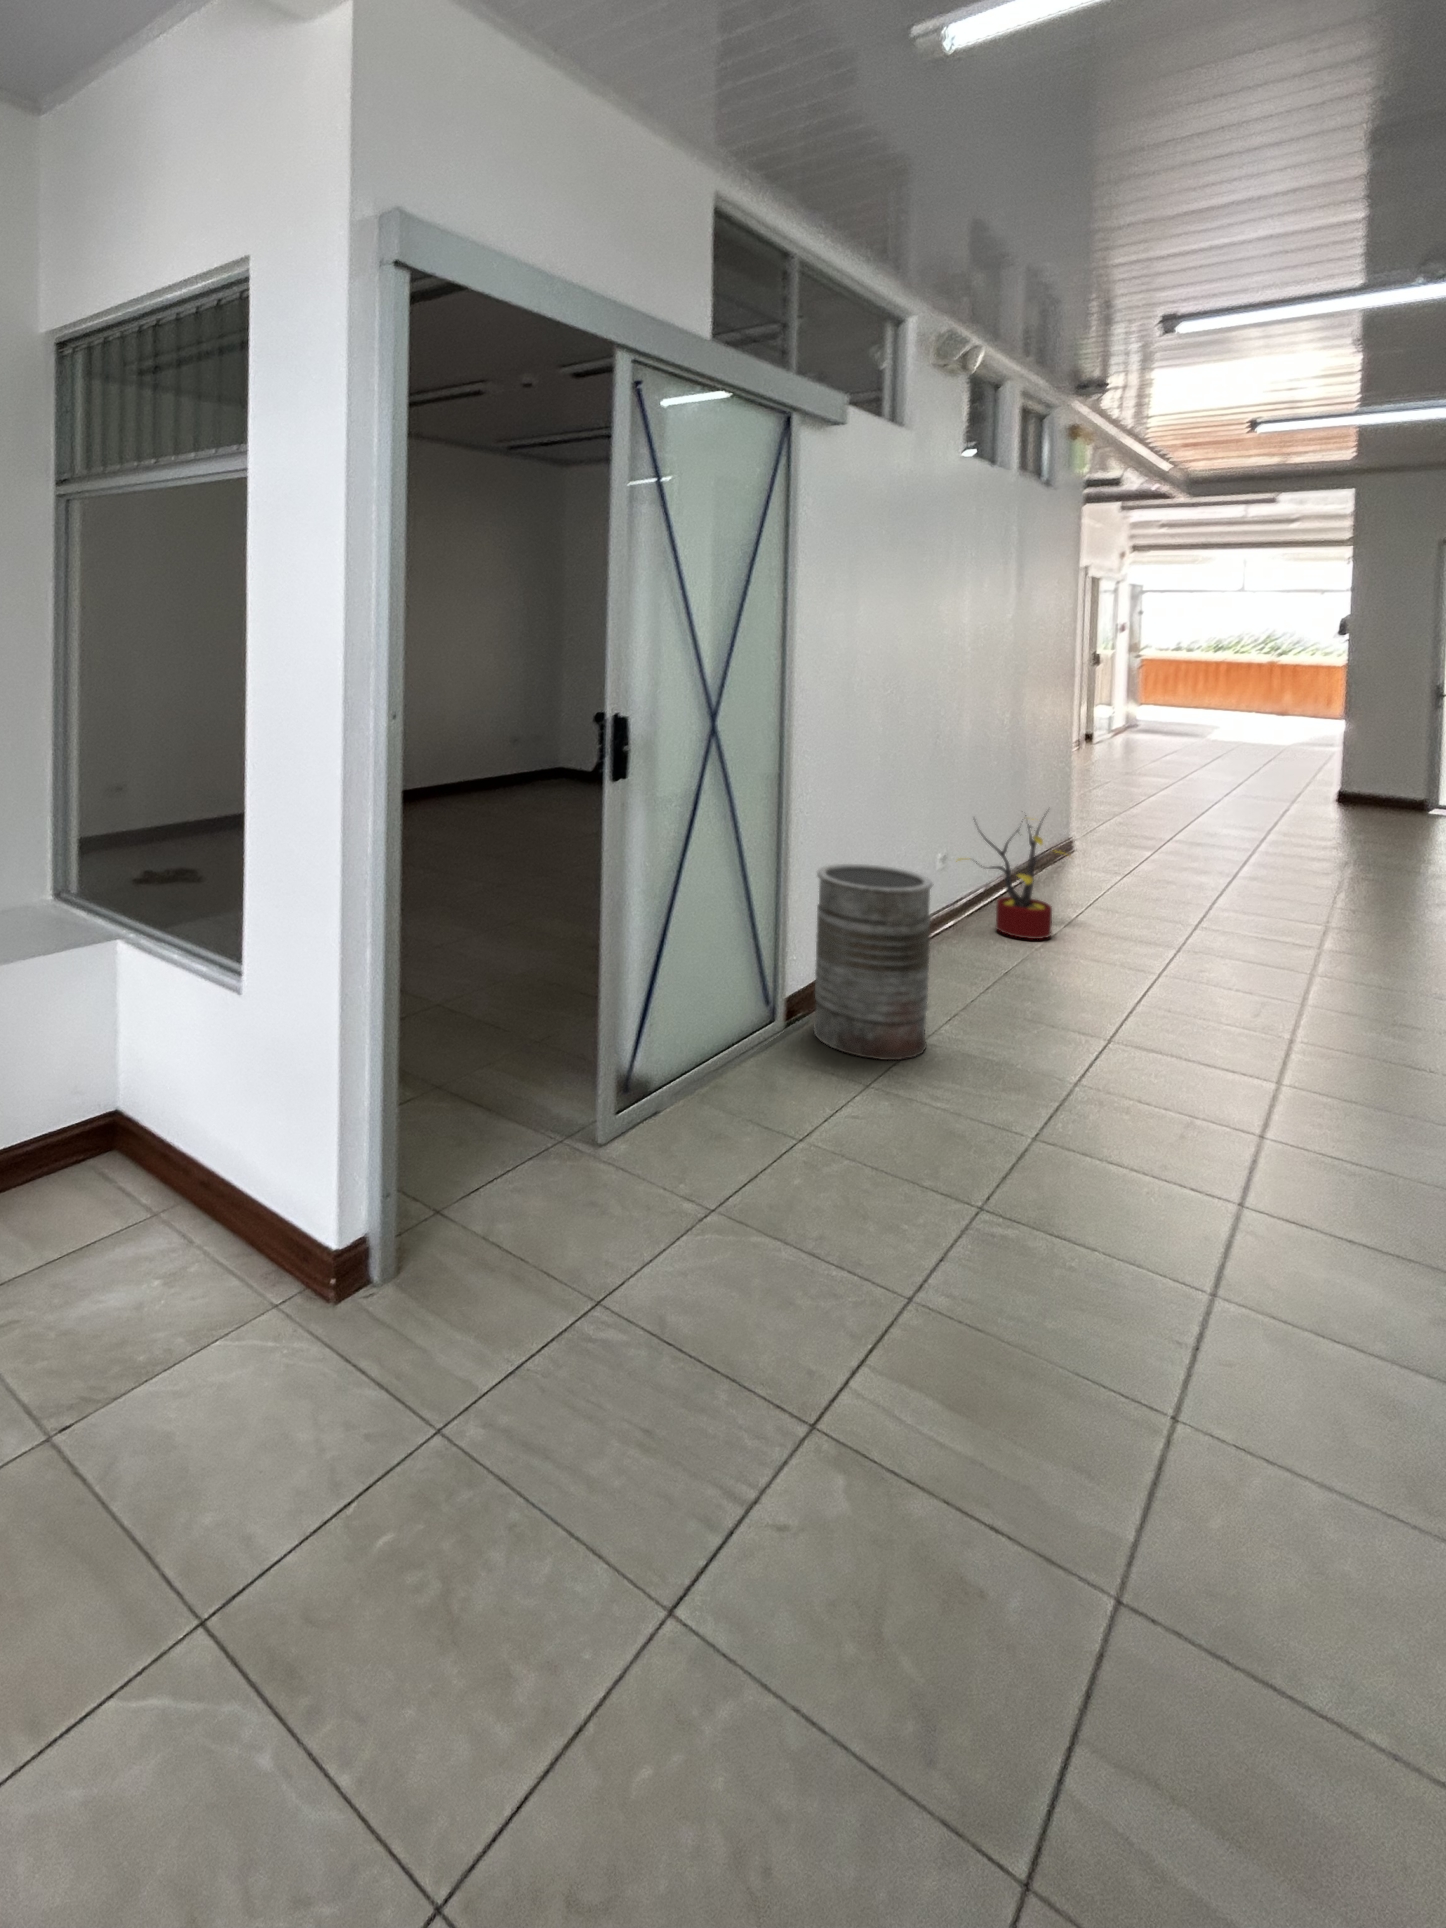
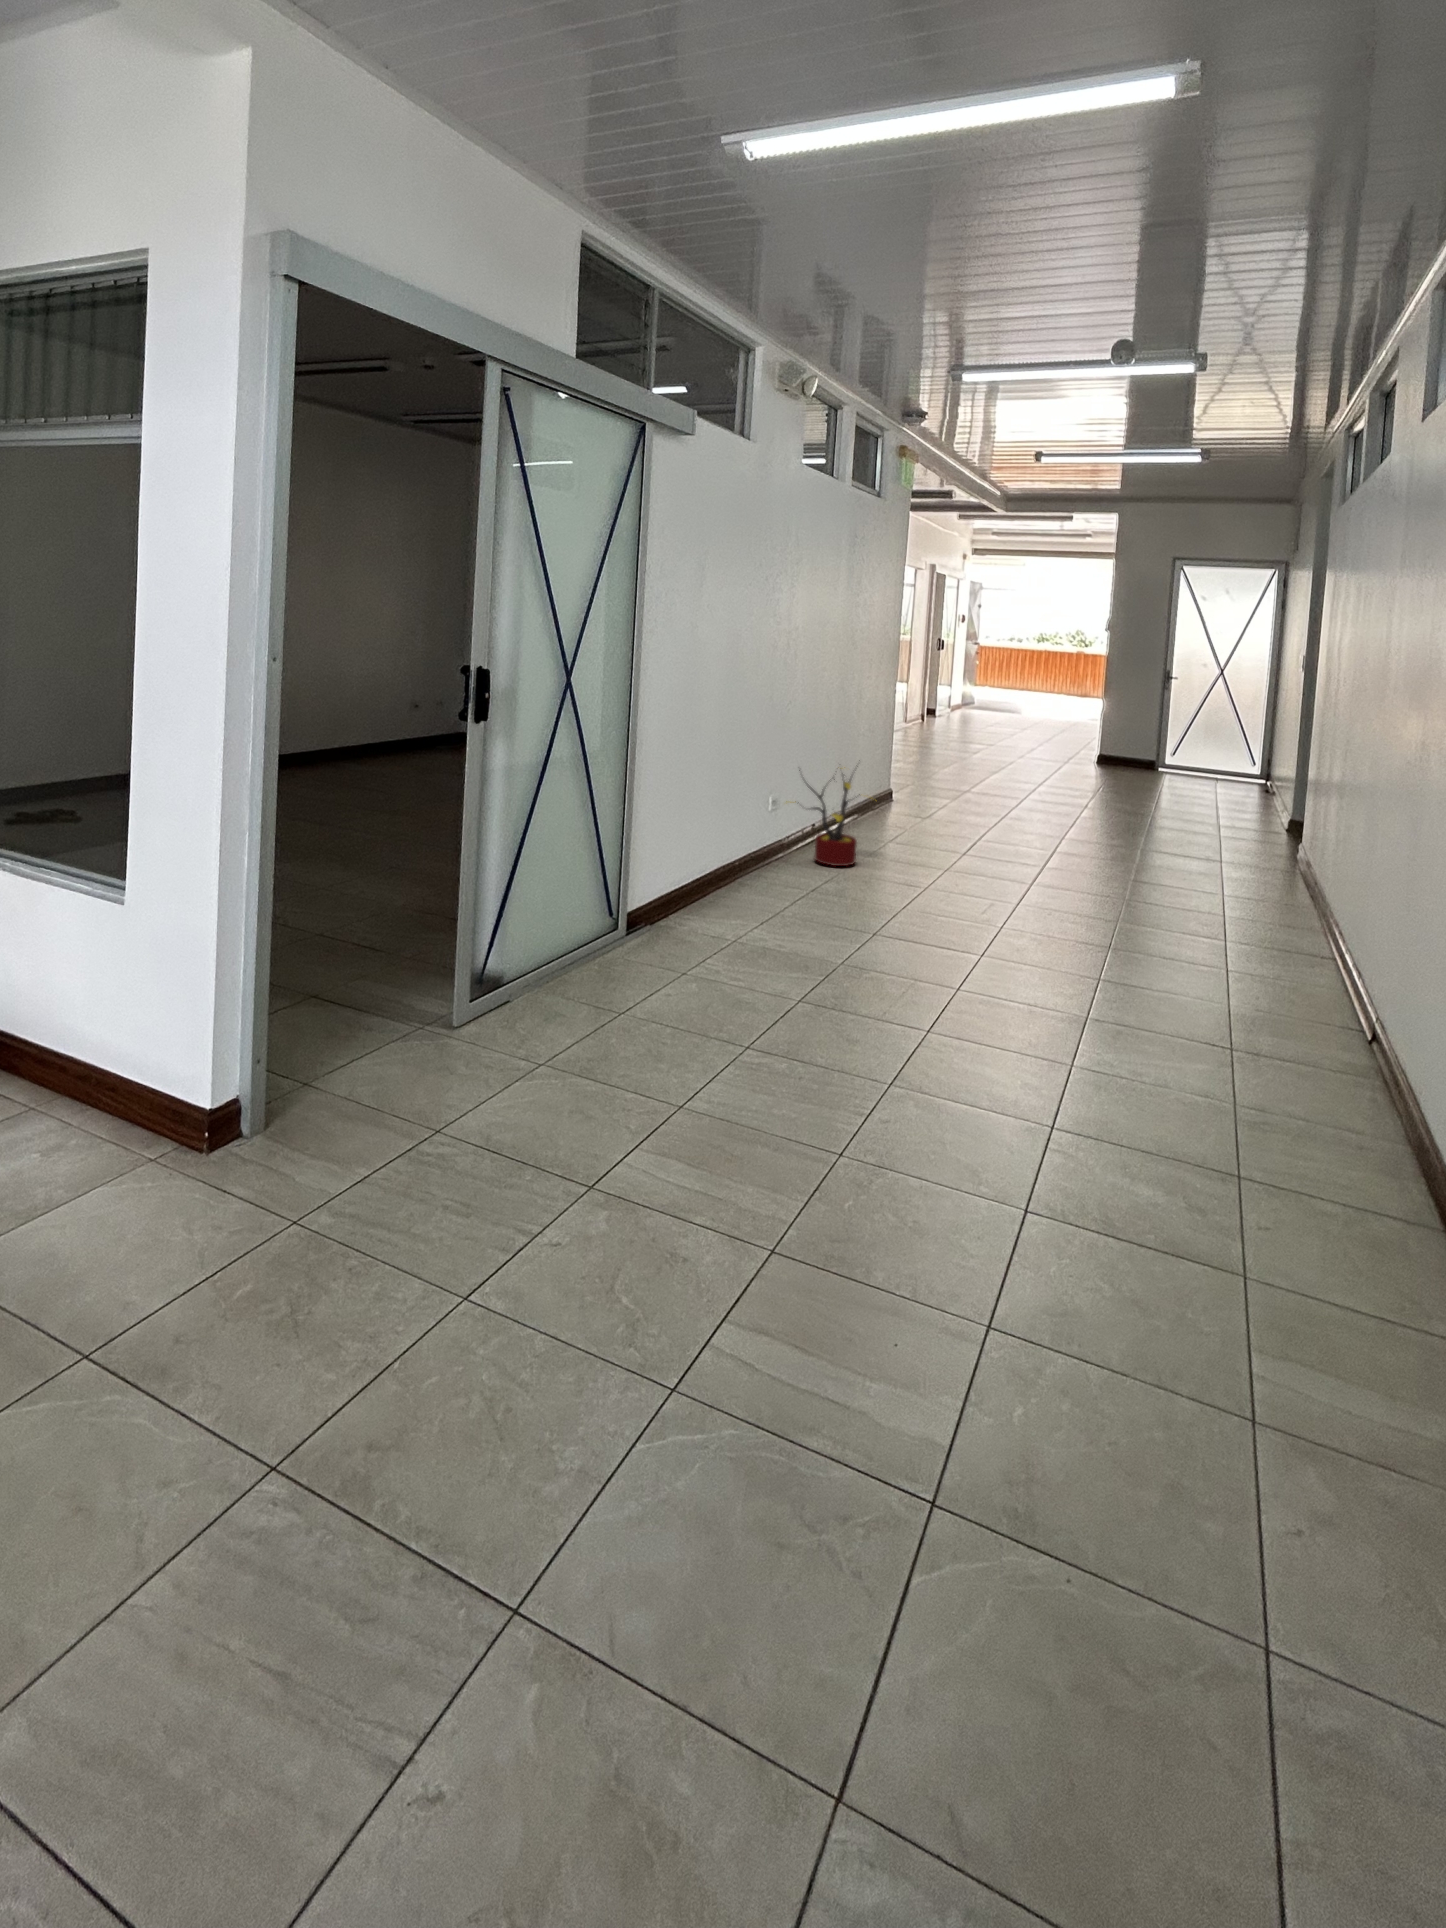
trash can: present [814,864,933,1060] -> none [650,801,746,956]

